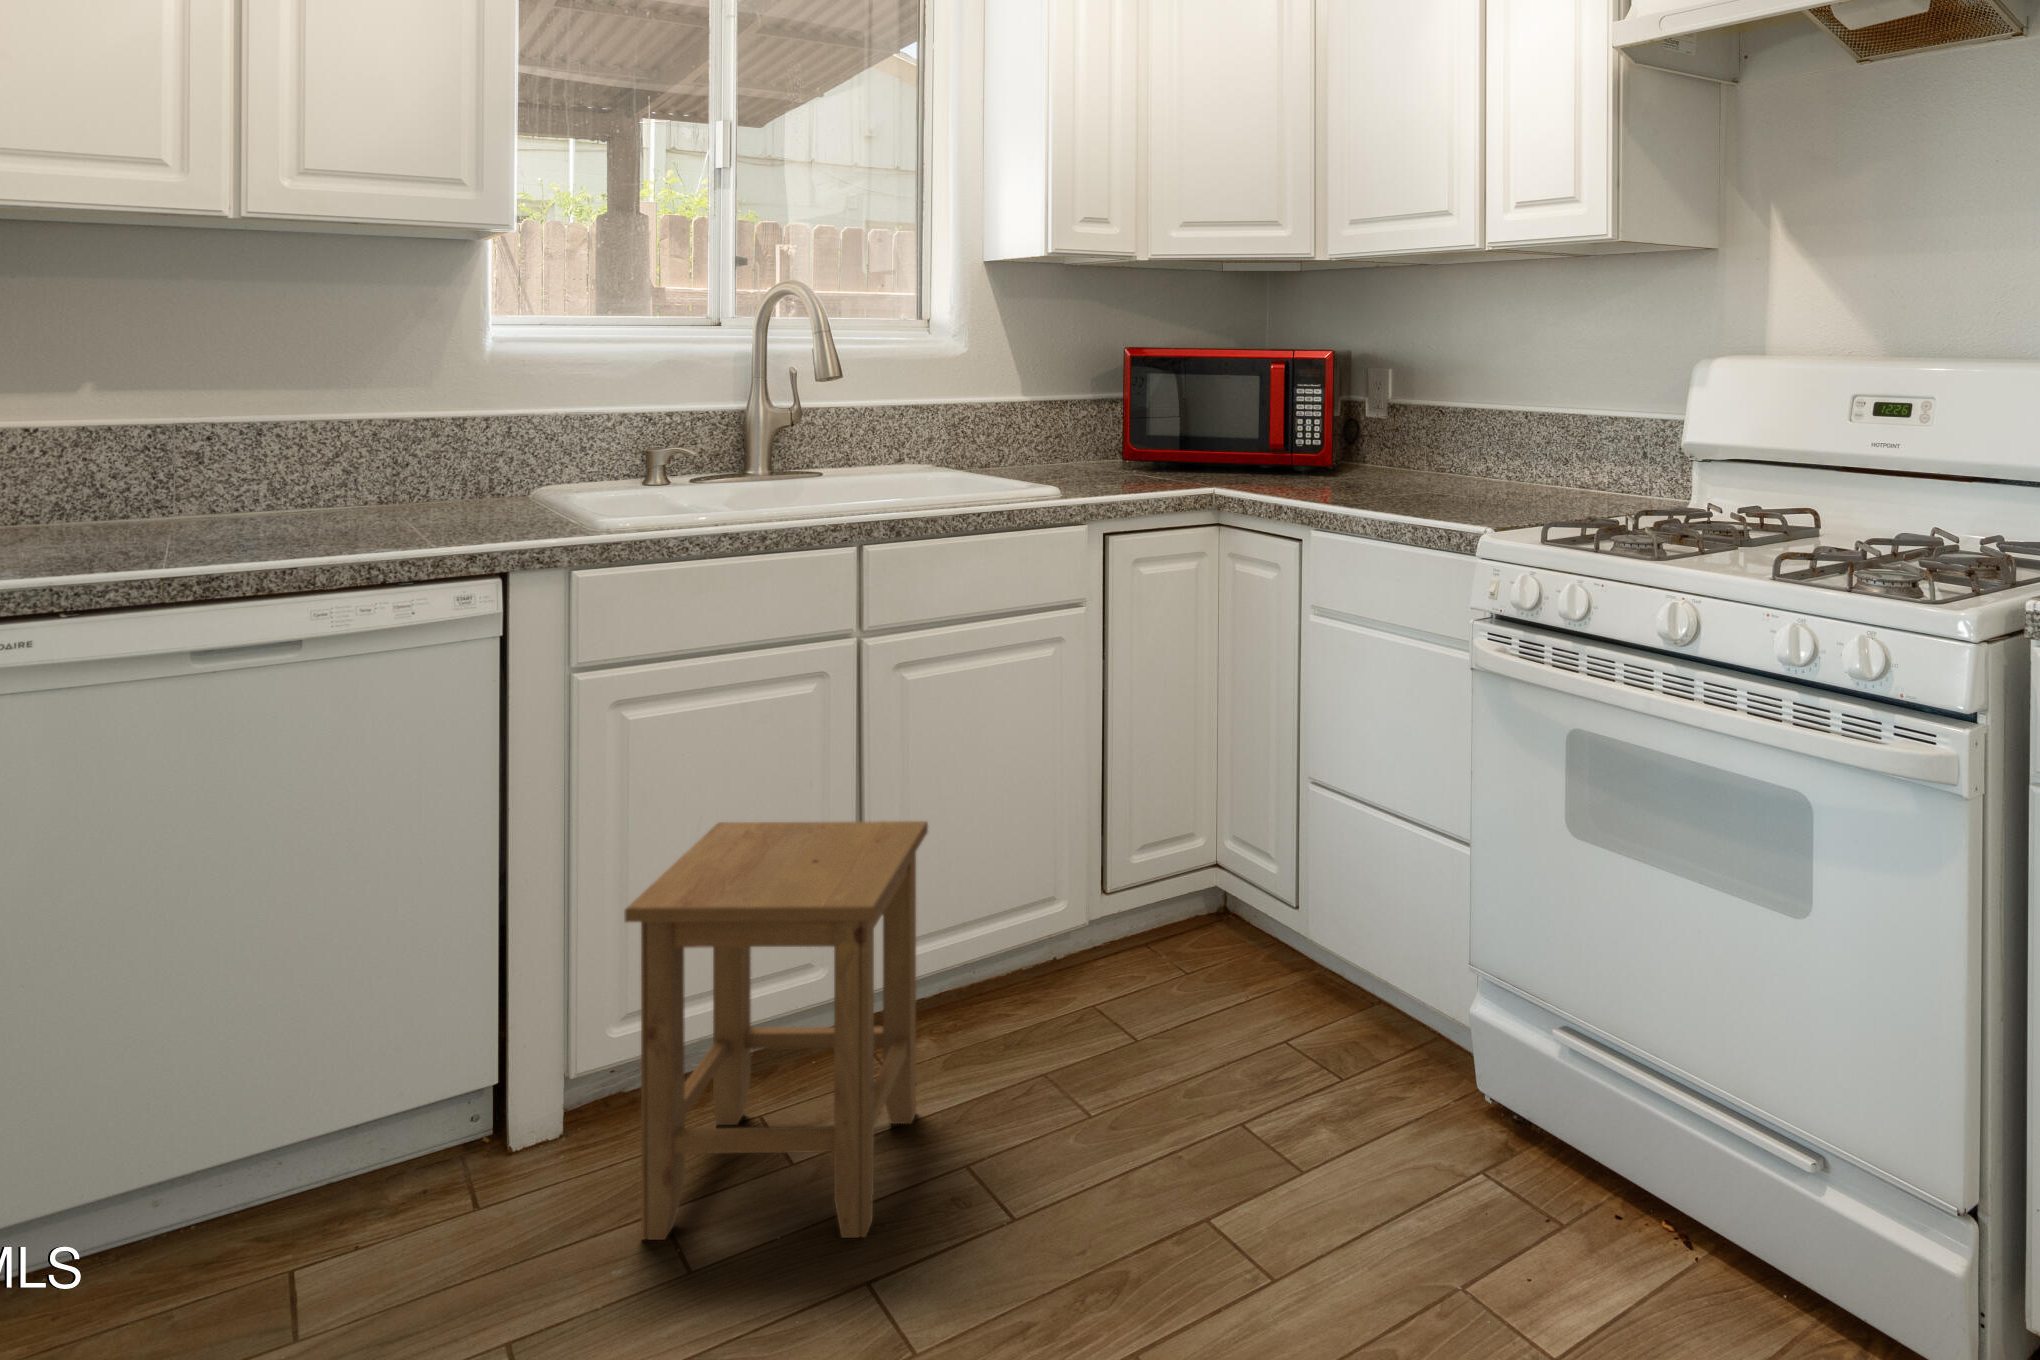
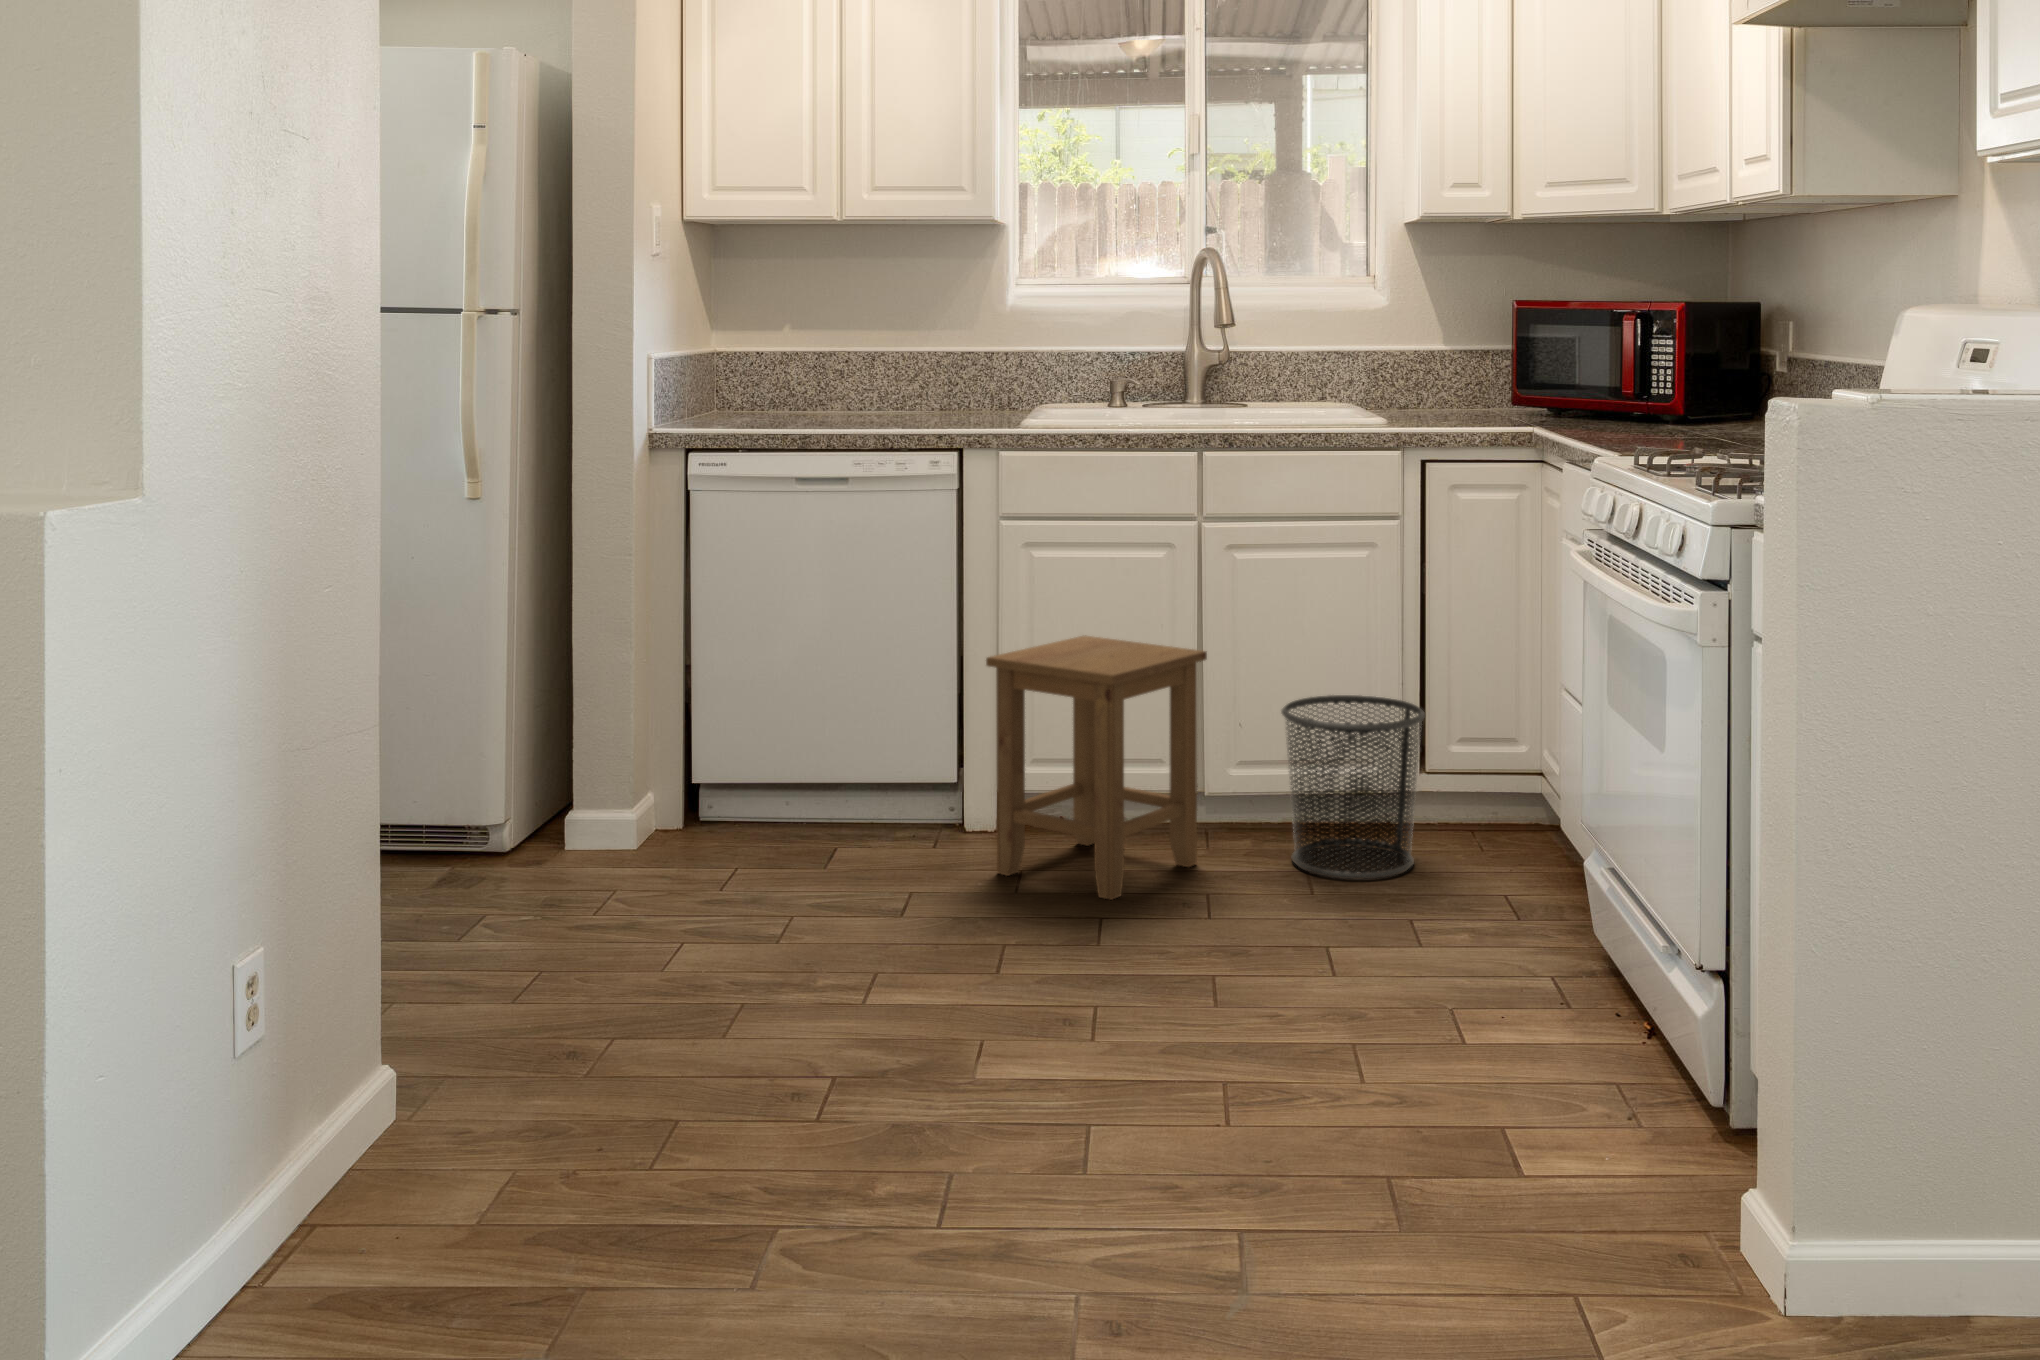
waste bin: none [1005,825,1183,1081] -> present [1281,695,1425,879]

